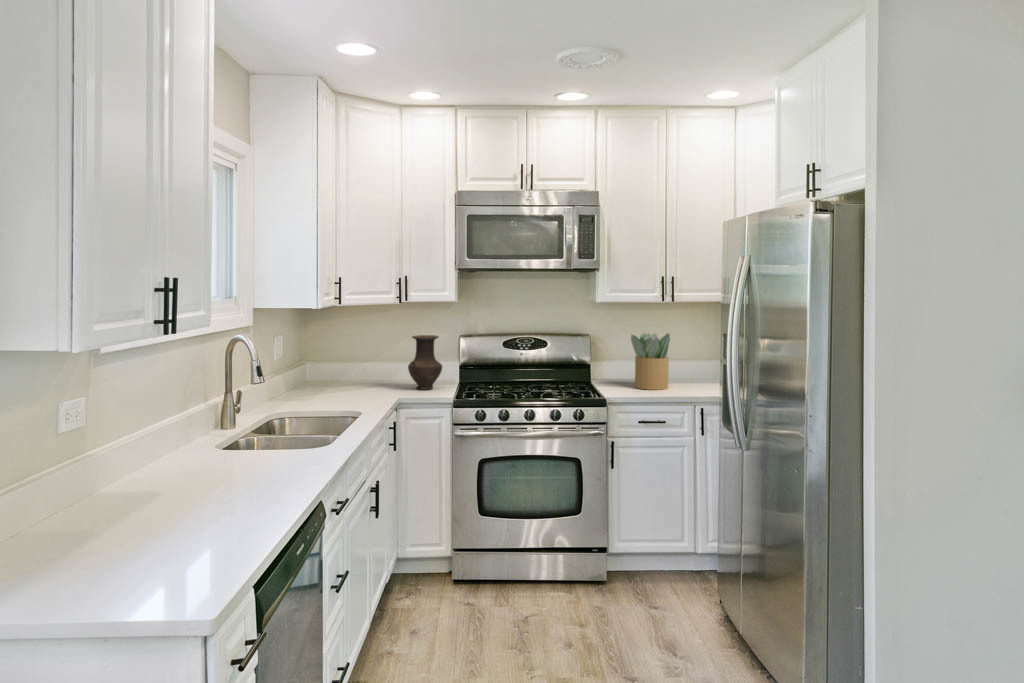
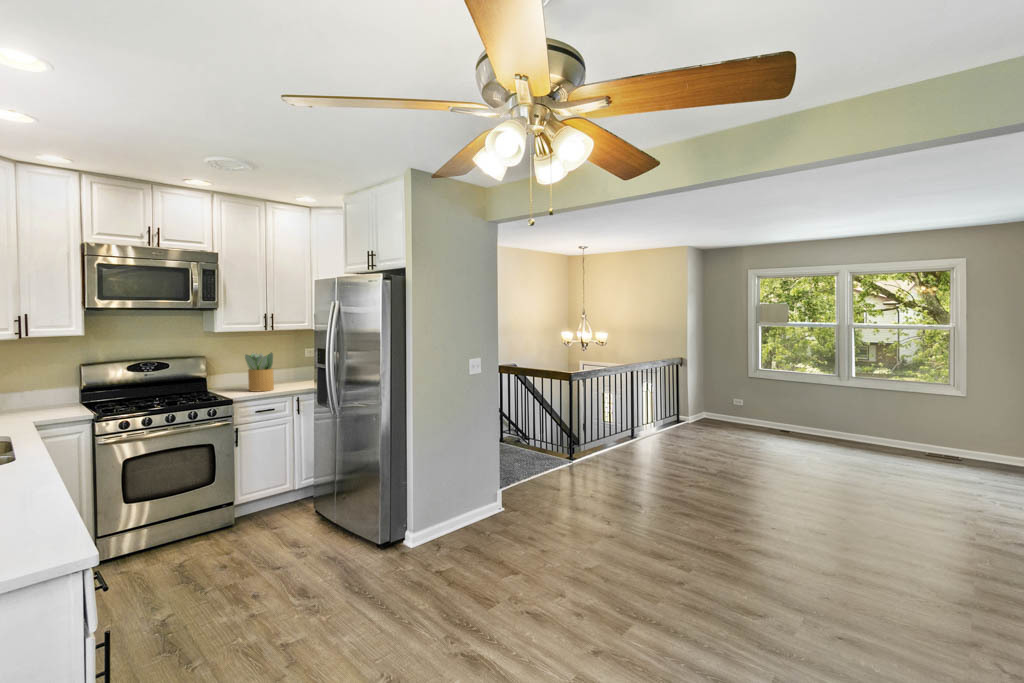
vase: present [408,335,442,390] -> none [26,365,67,413]

